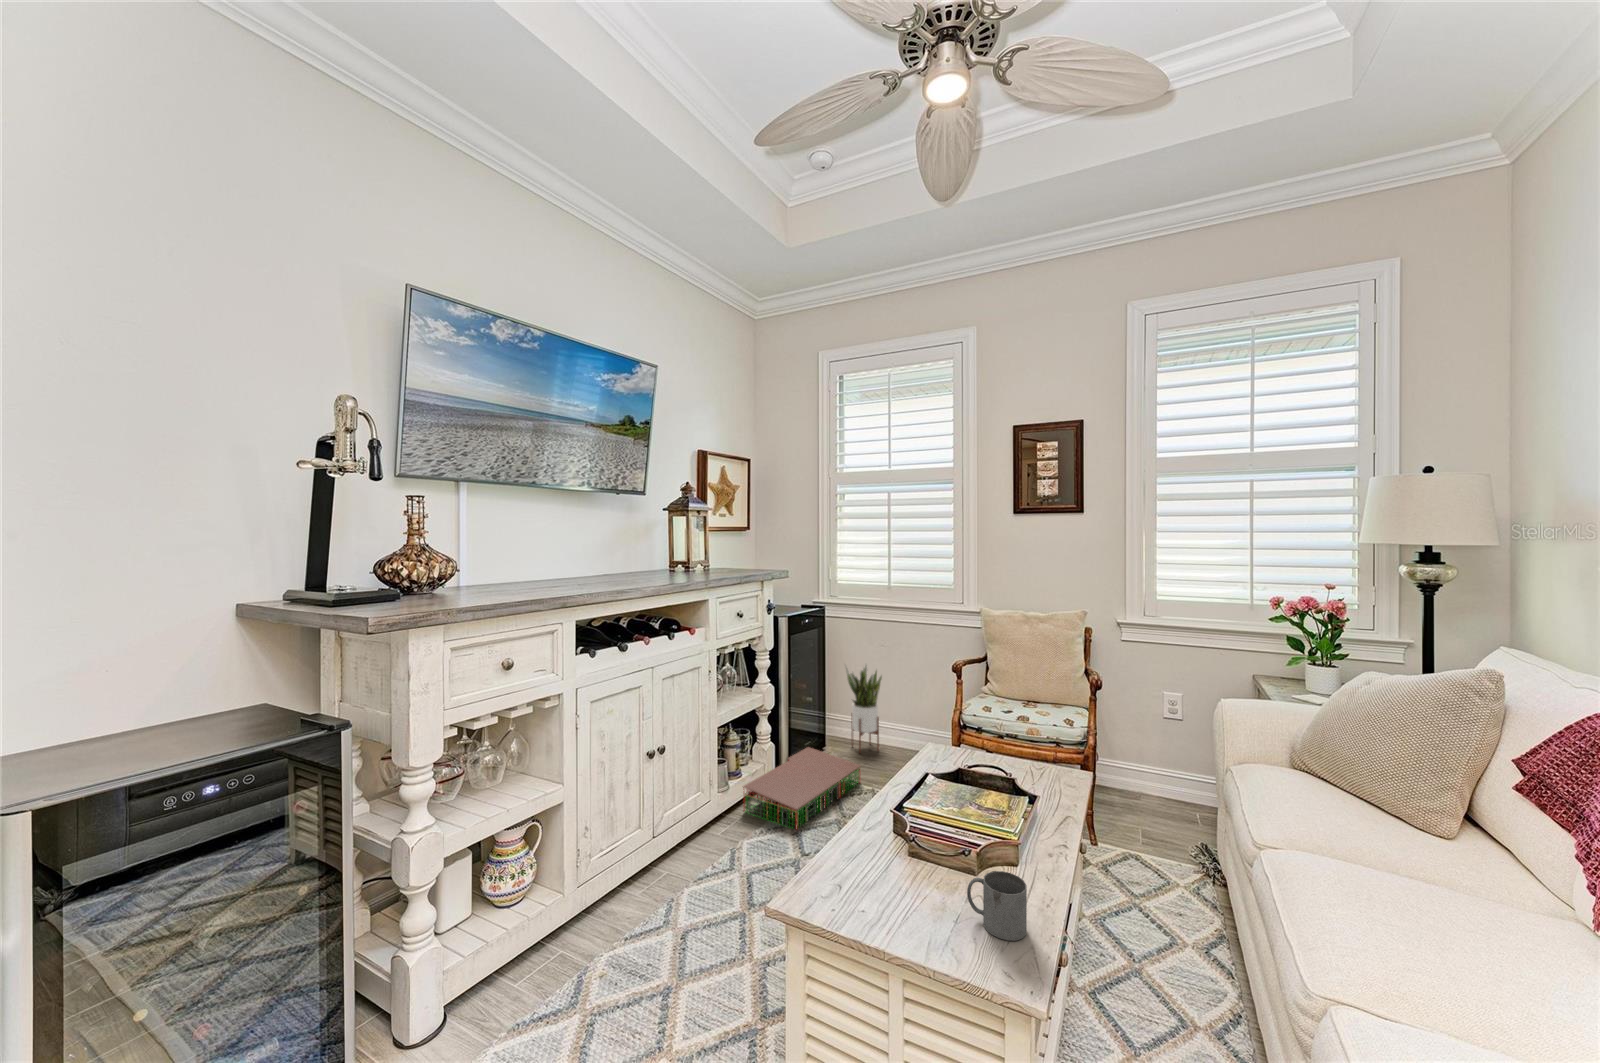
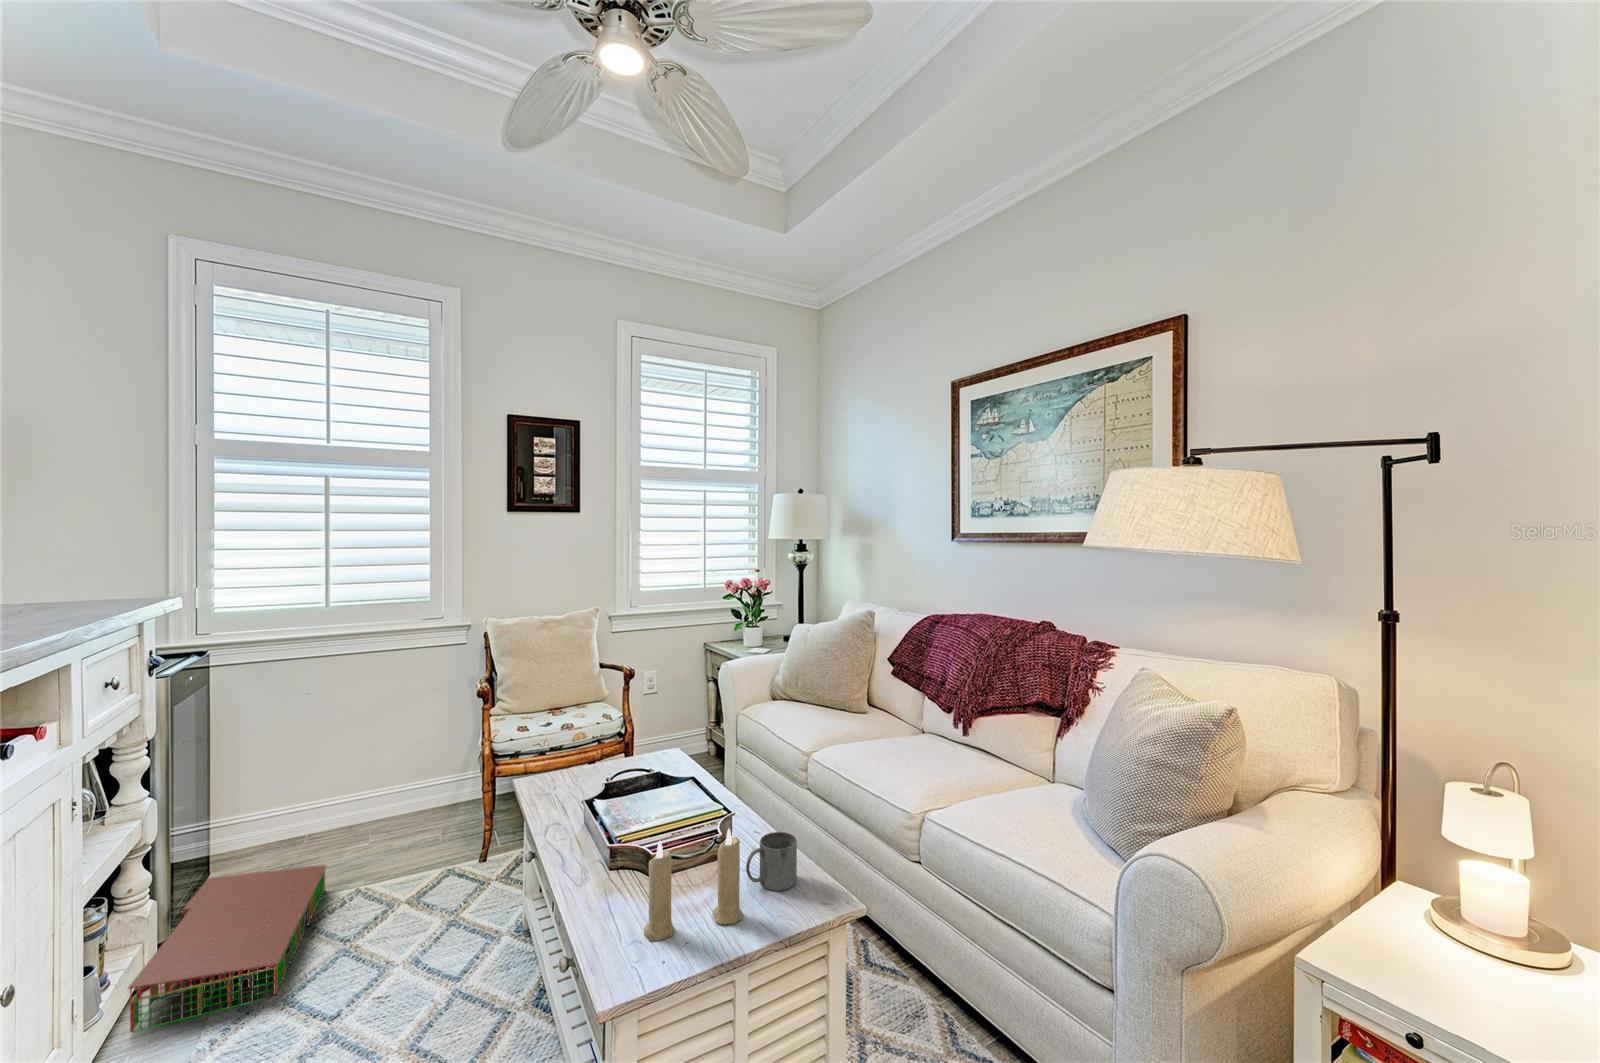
potted plant: present [845,665,882,752] -> none [250,723,317,857]
candle: none [849,808,935,930] -> present [644,829,743,941]

